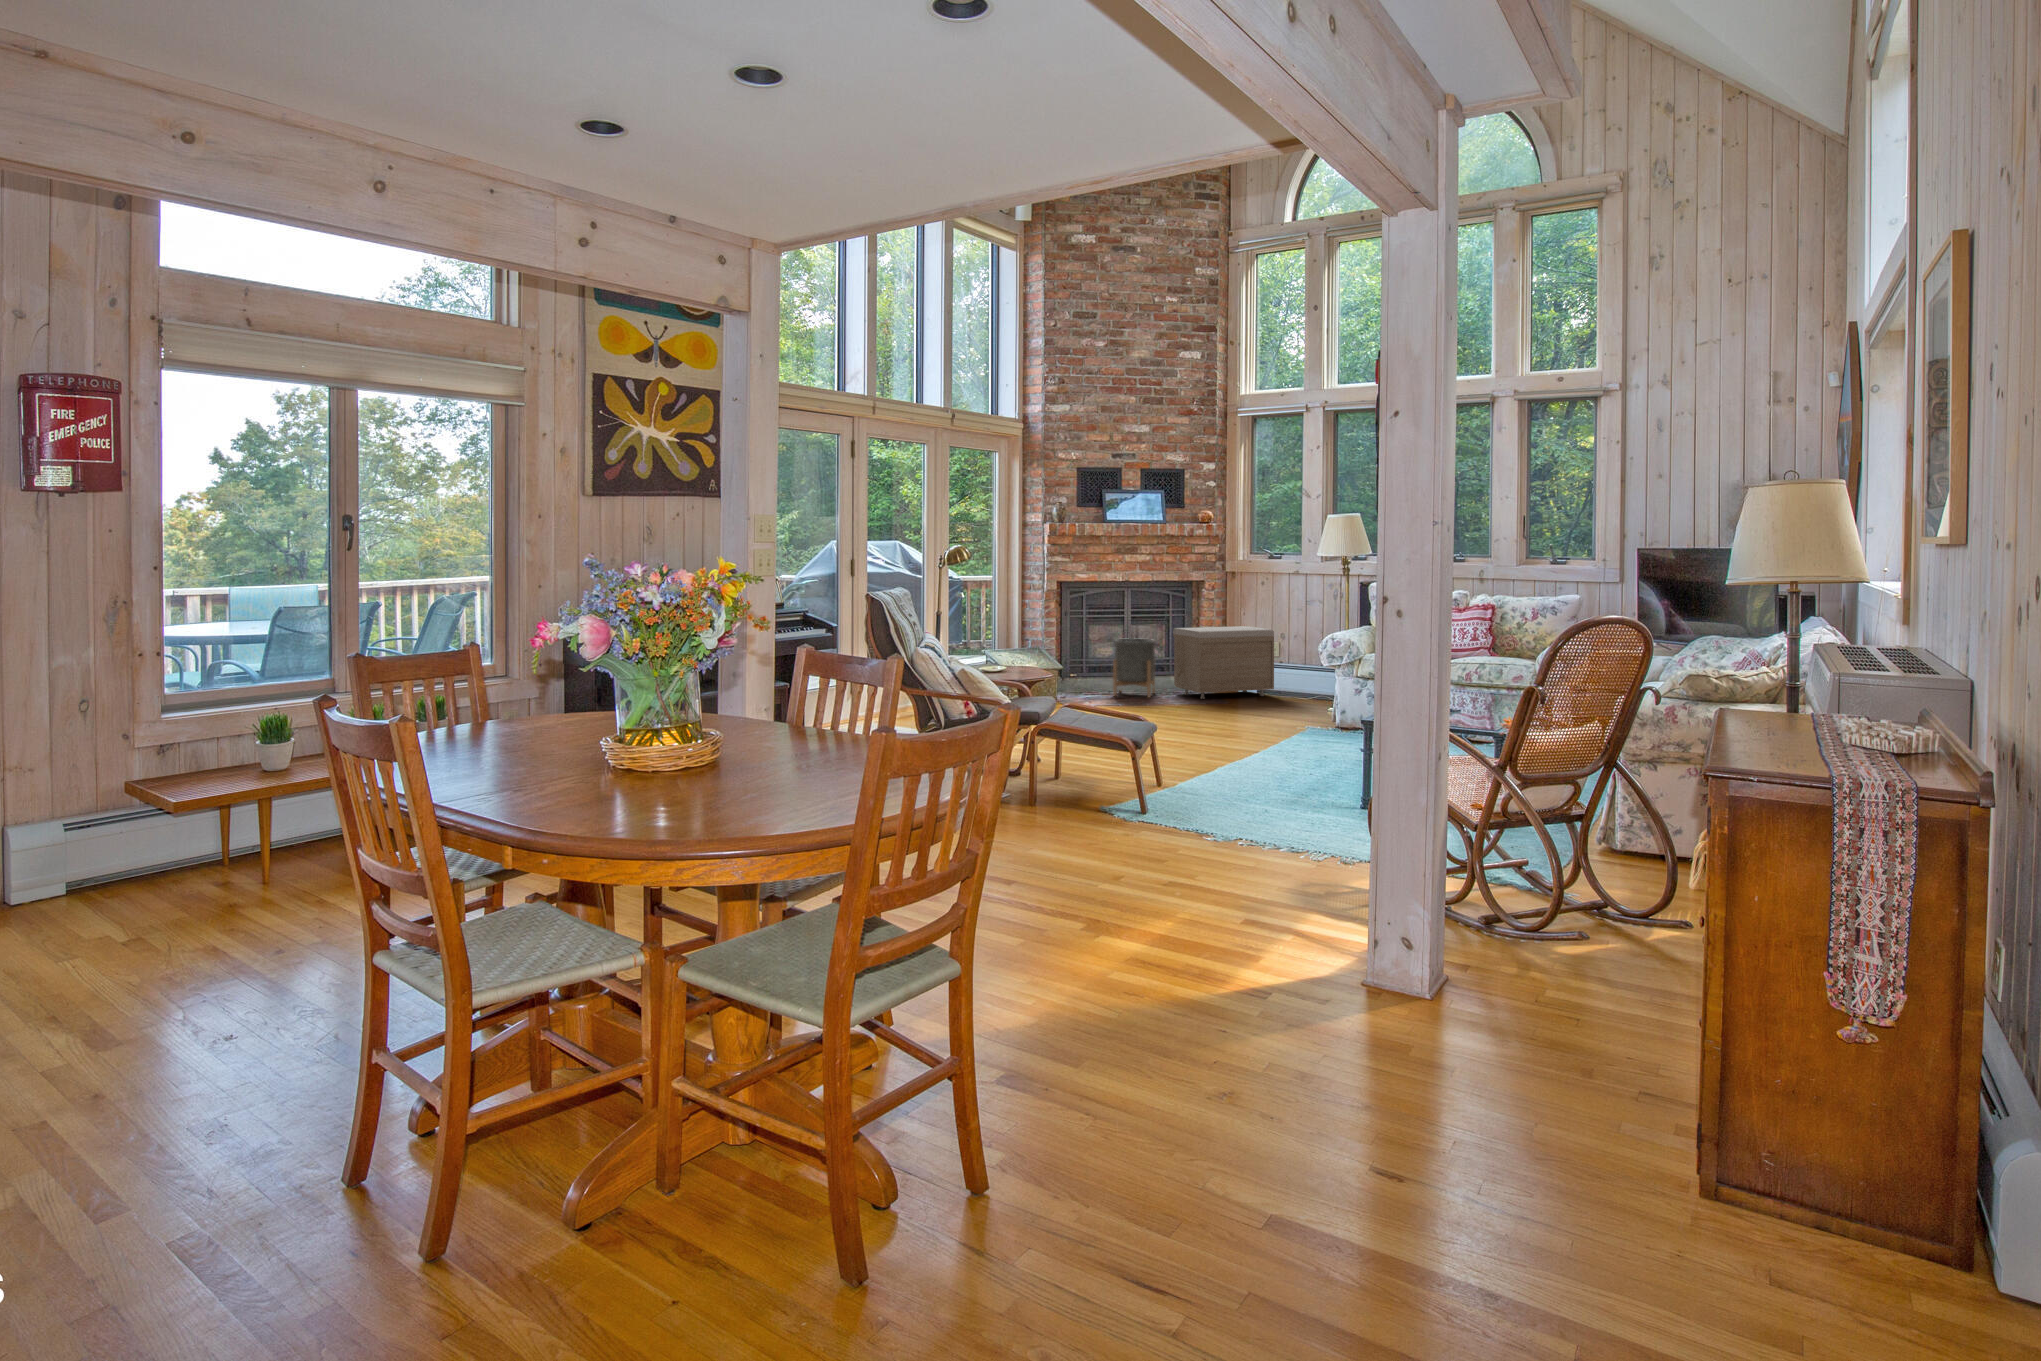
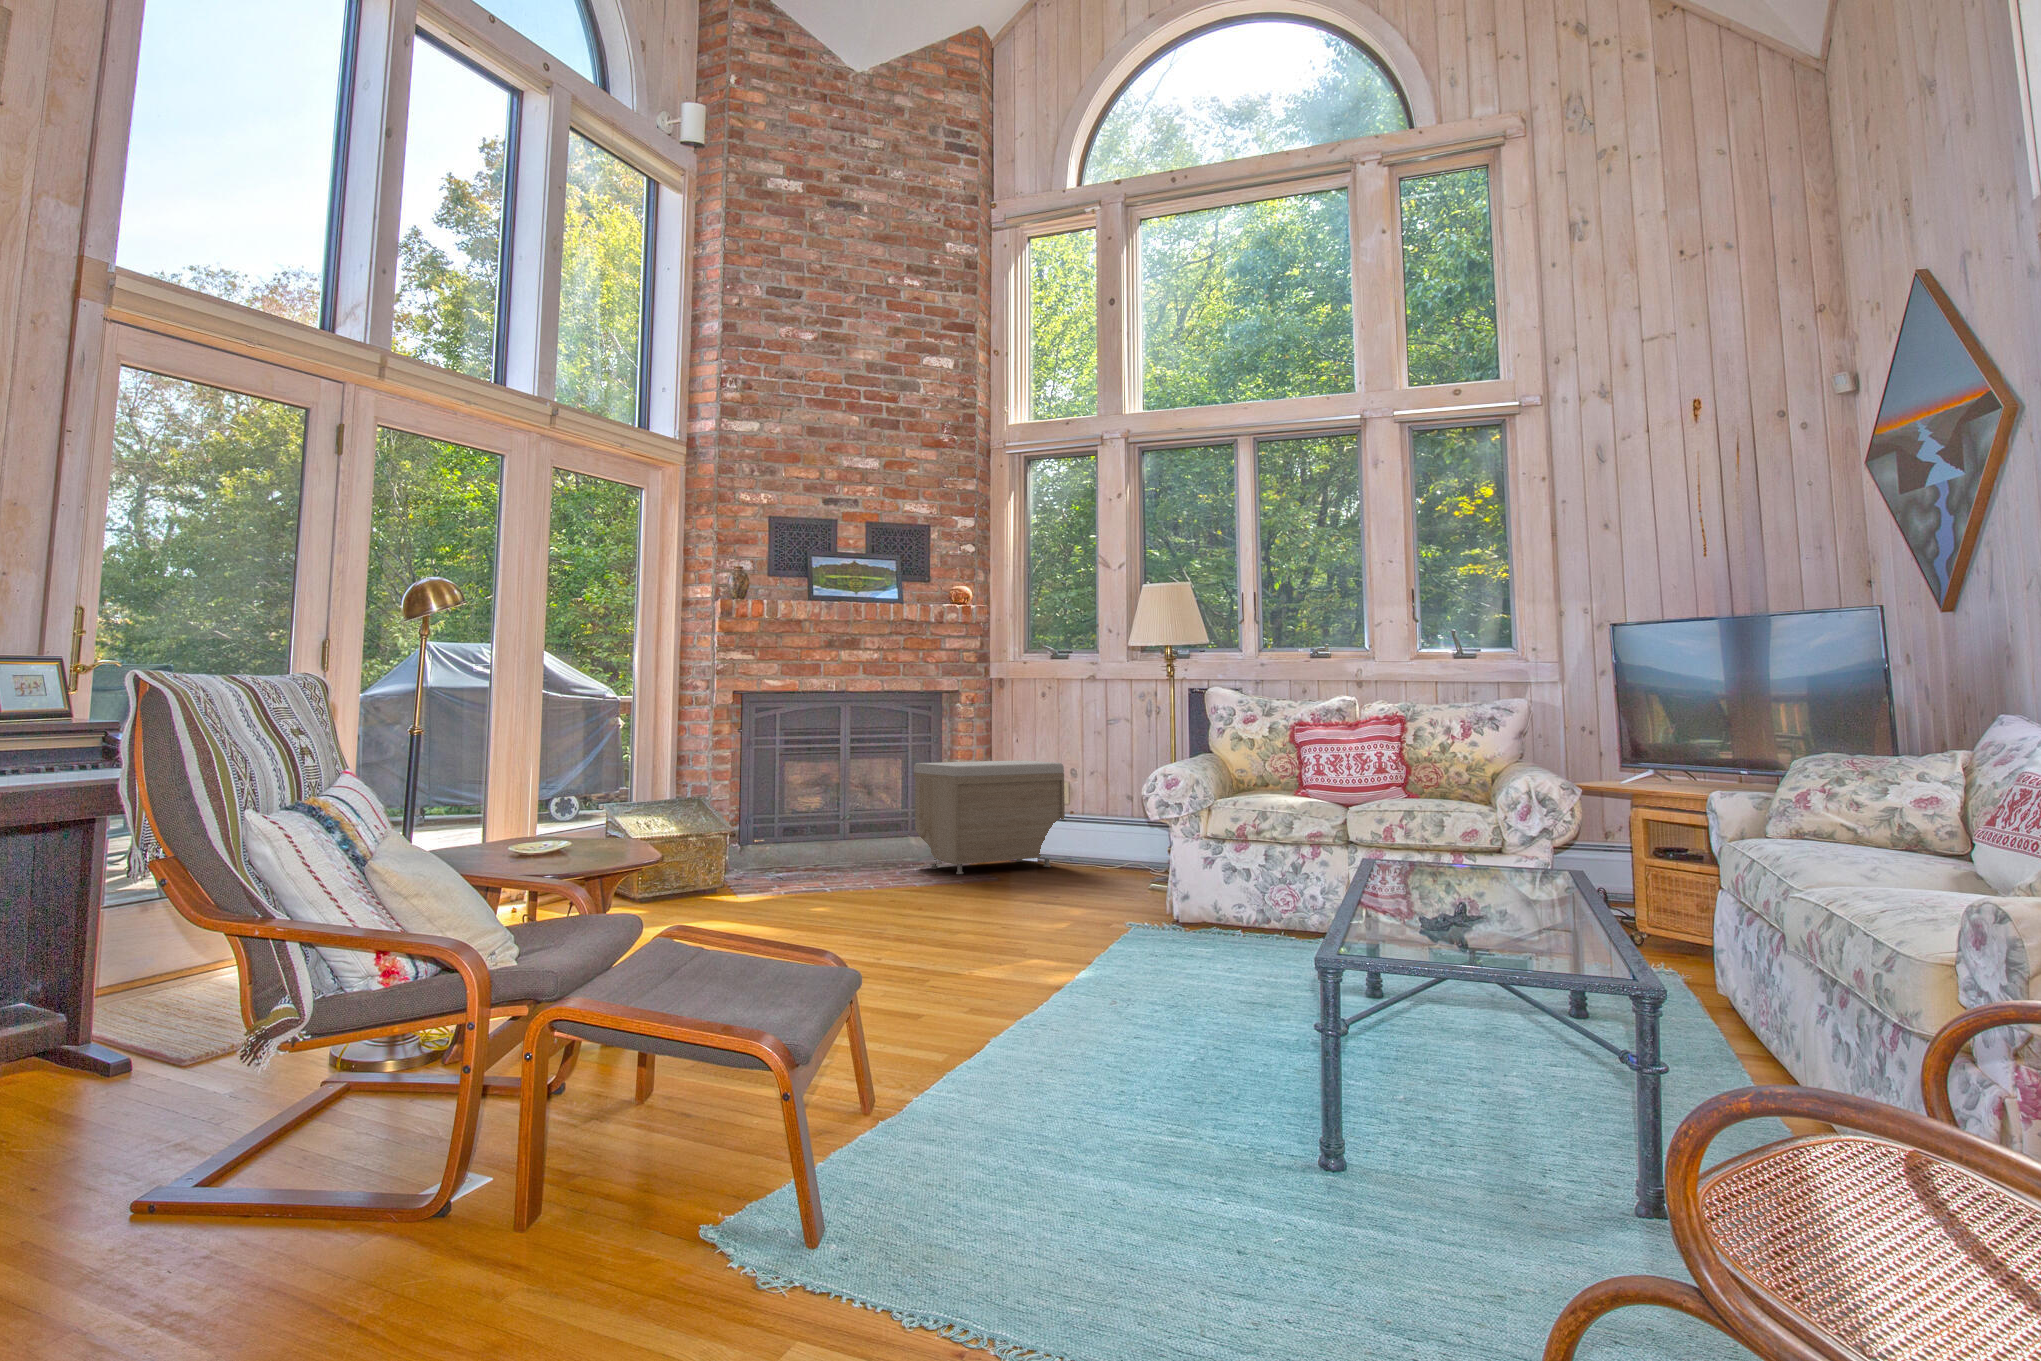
planter: present [1113,638,1155,697] -> none [820,781,886,875]

